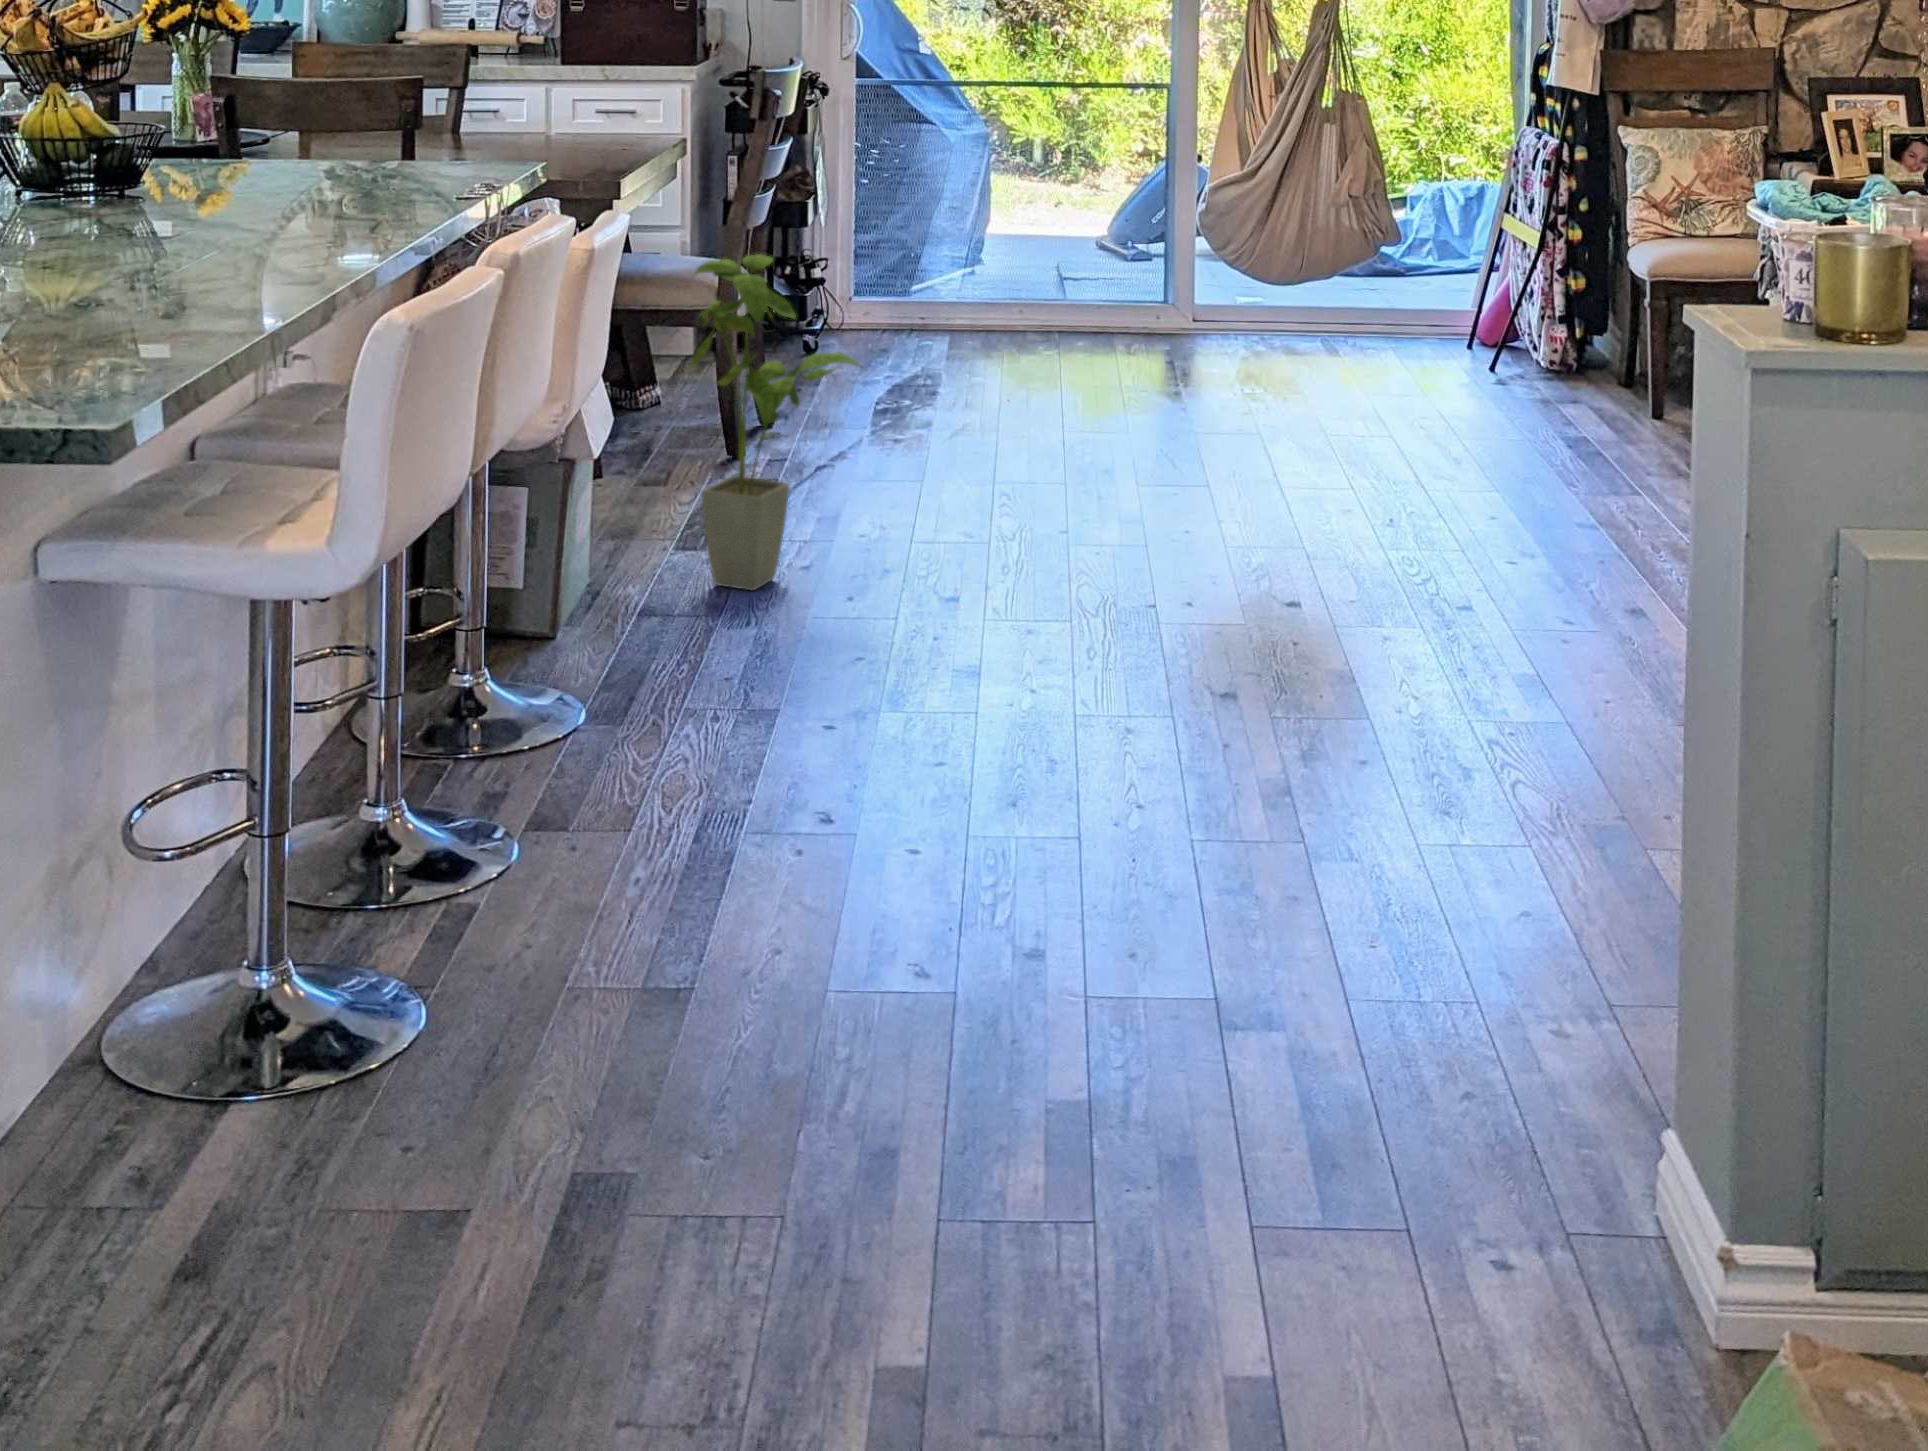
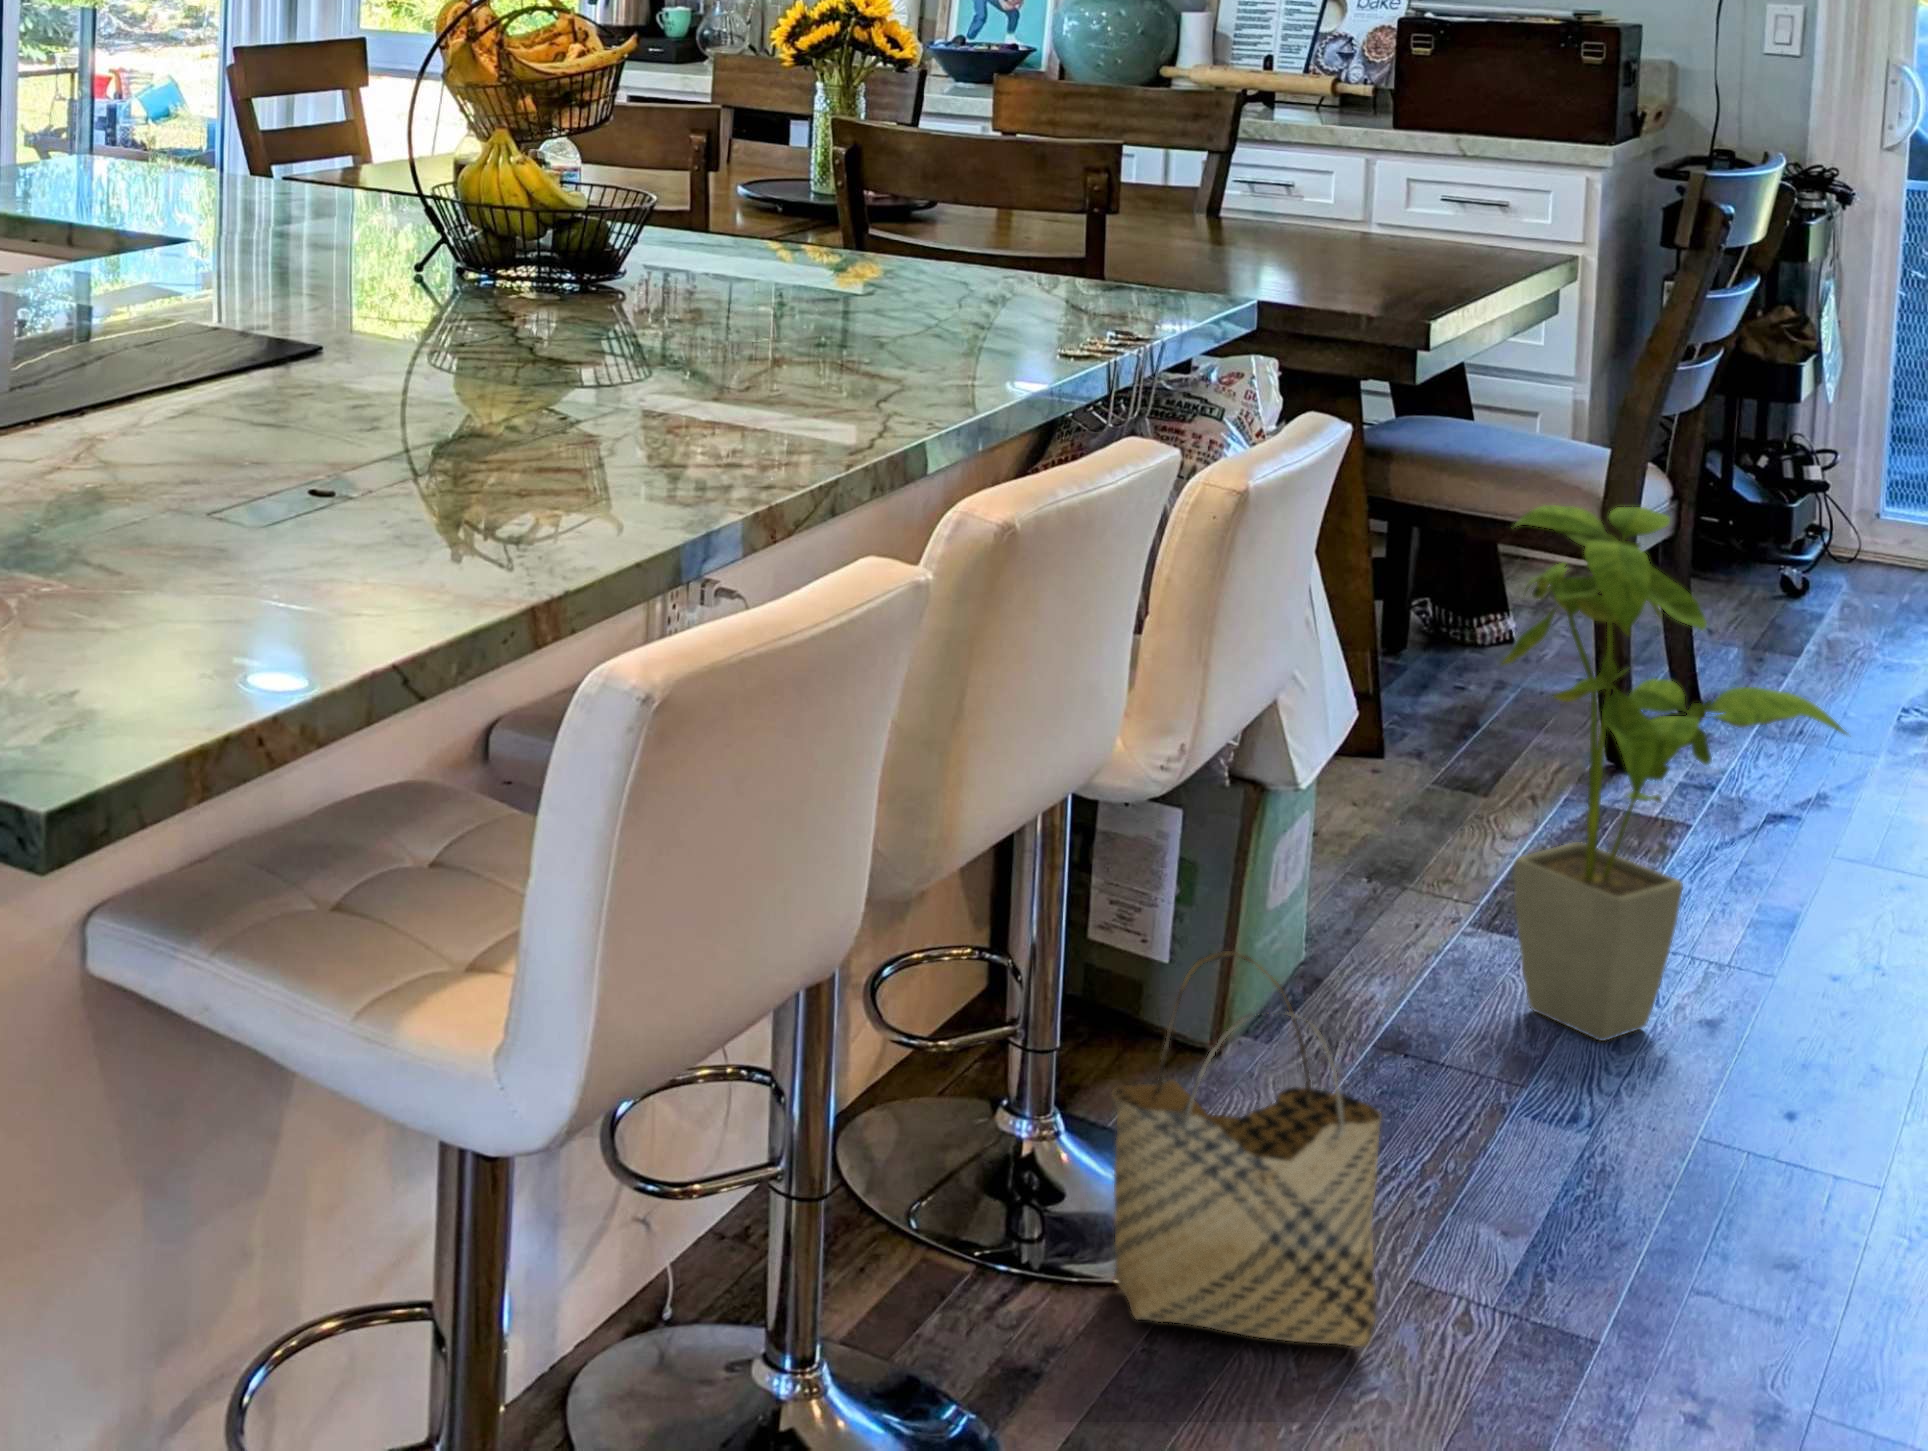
woven basket: none [519,539,671,779] -> present [1112,951,1382,1348]

